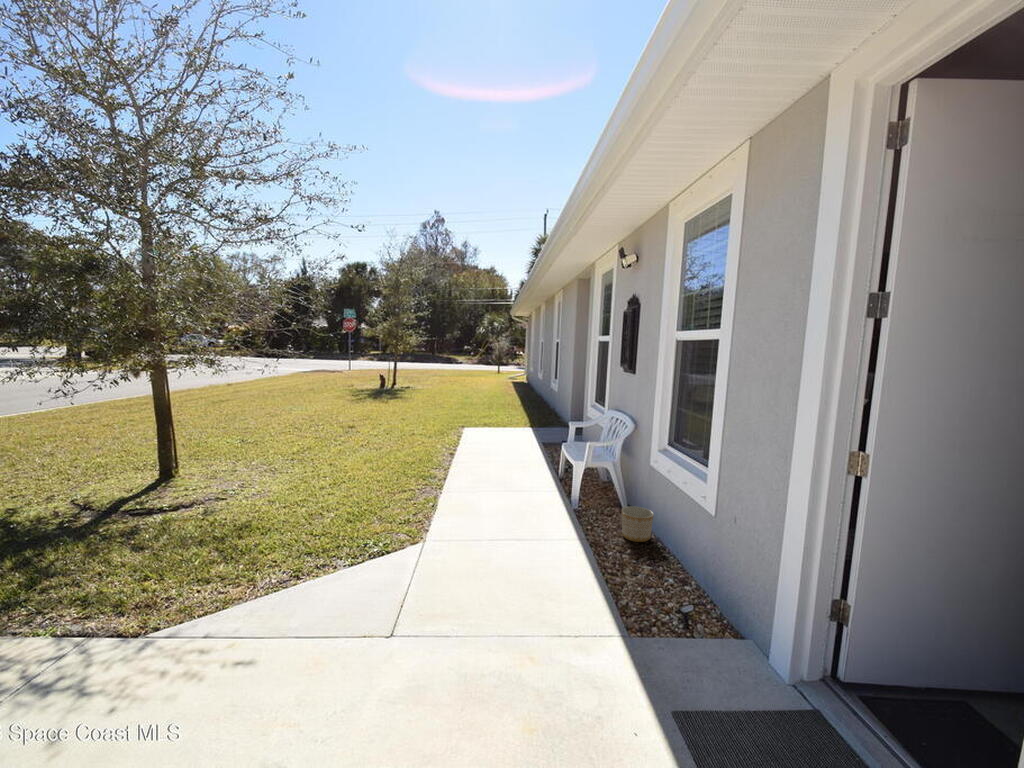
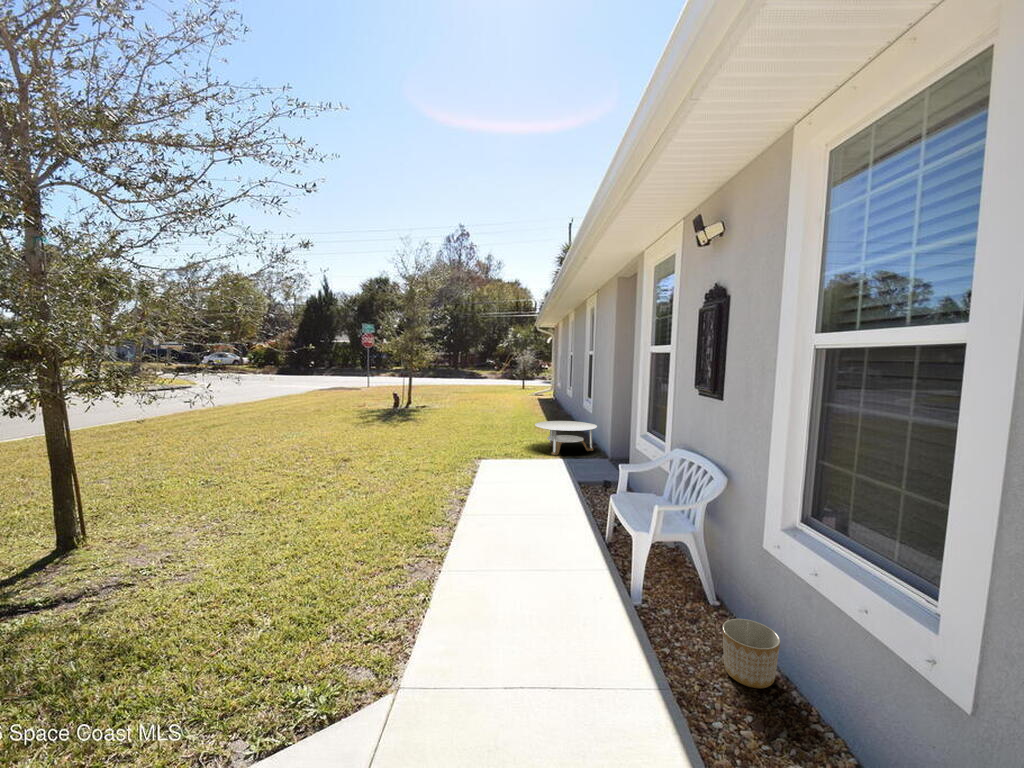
round table: none [509,397,560,424] -> present [535,421,597,455]

